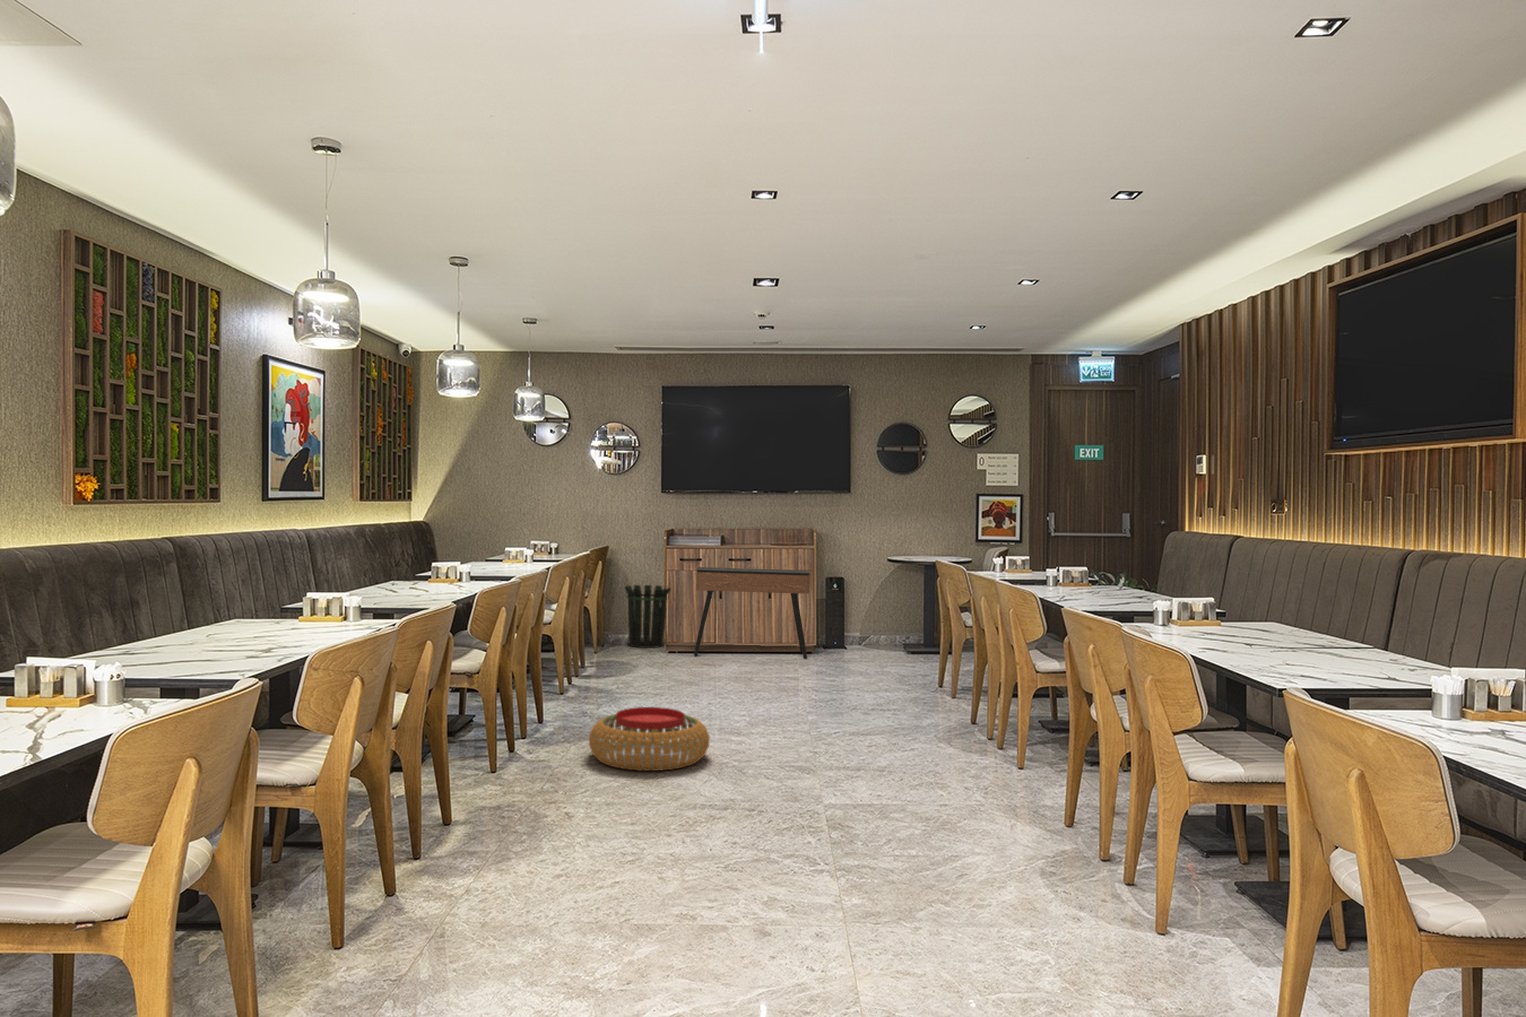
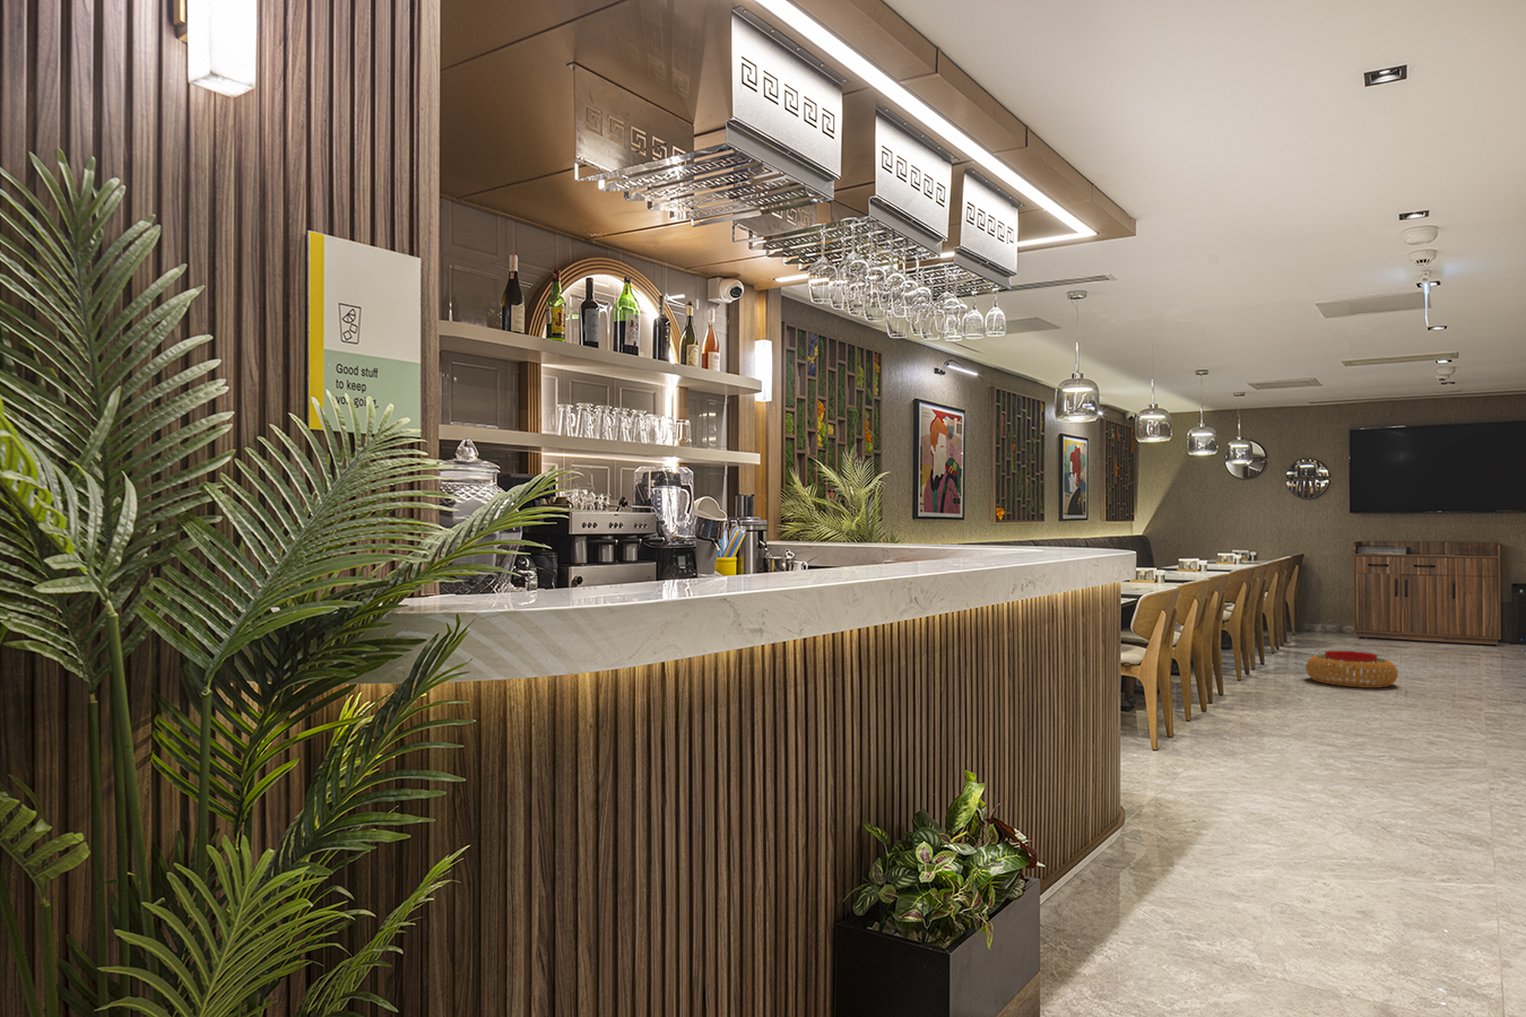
console table: present [694,567,810,659] -> none [1383,571,1497,649]
waste bin: present [625,585,671,648] -> none [1316,586,1359,636]

